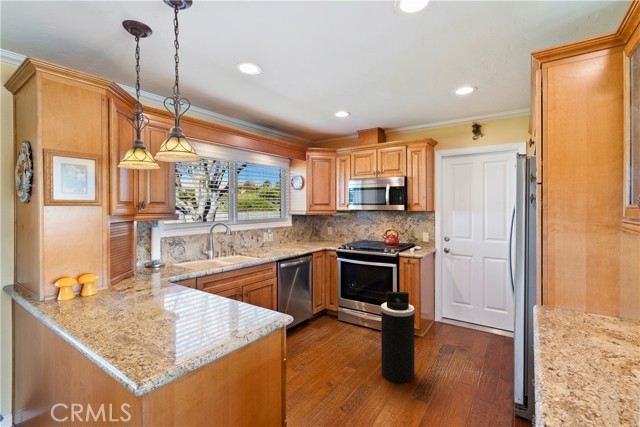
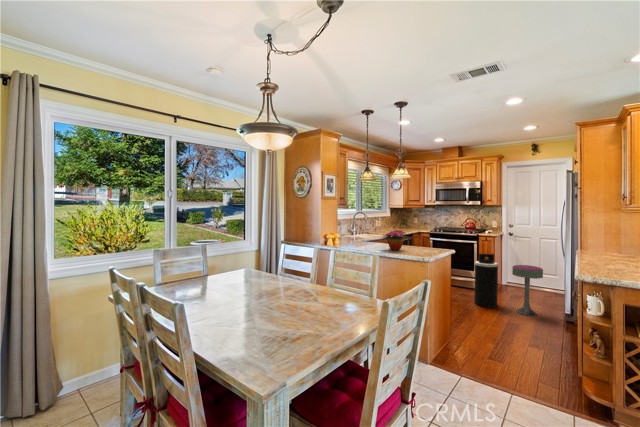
flower arrangement: none [104,278,185,331] -> present [383,230,407,250]
bar stool: none [434,312,481,405] -> present [512,265,543,316]

